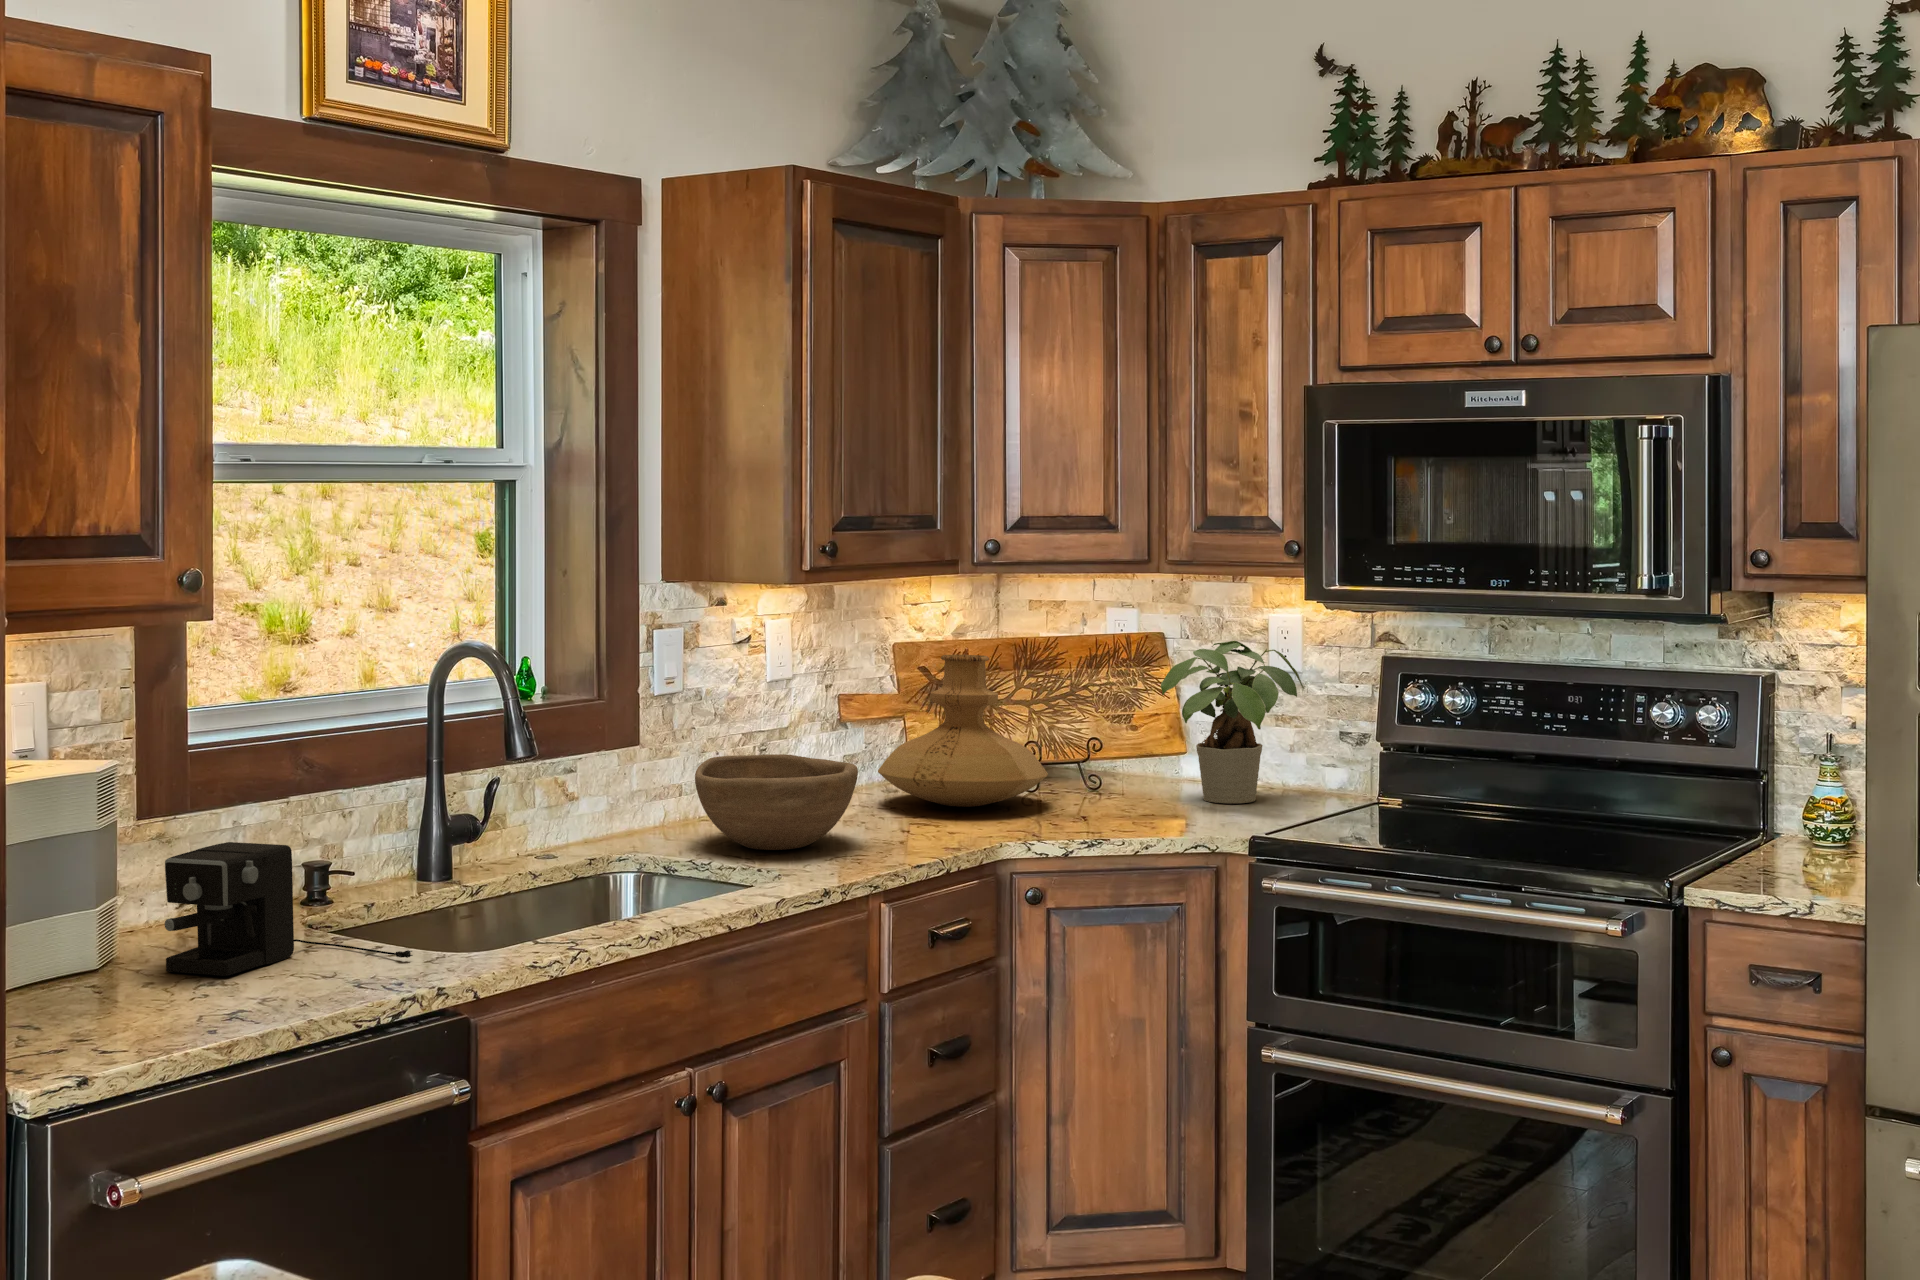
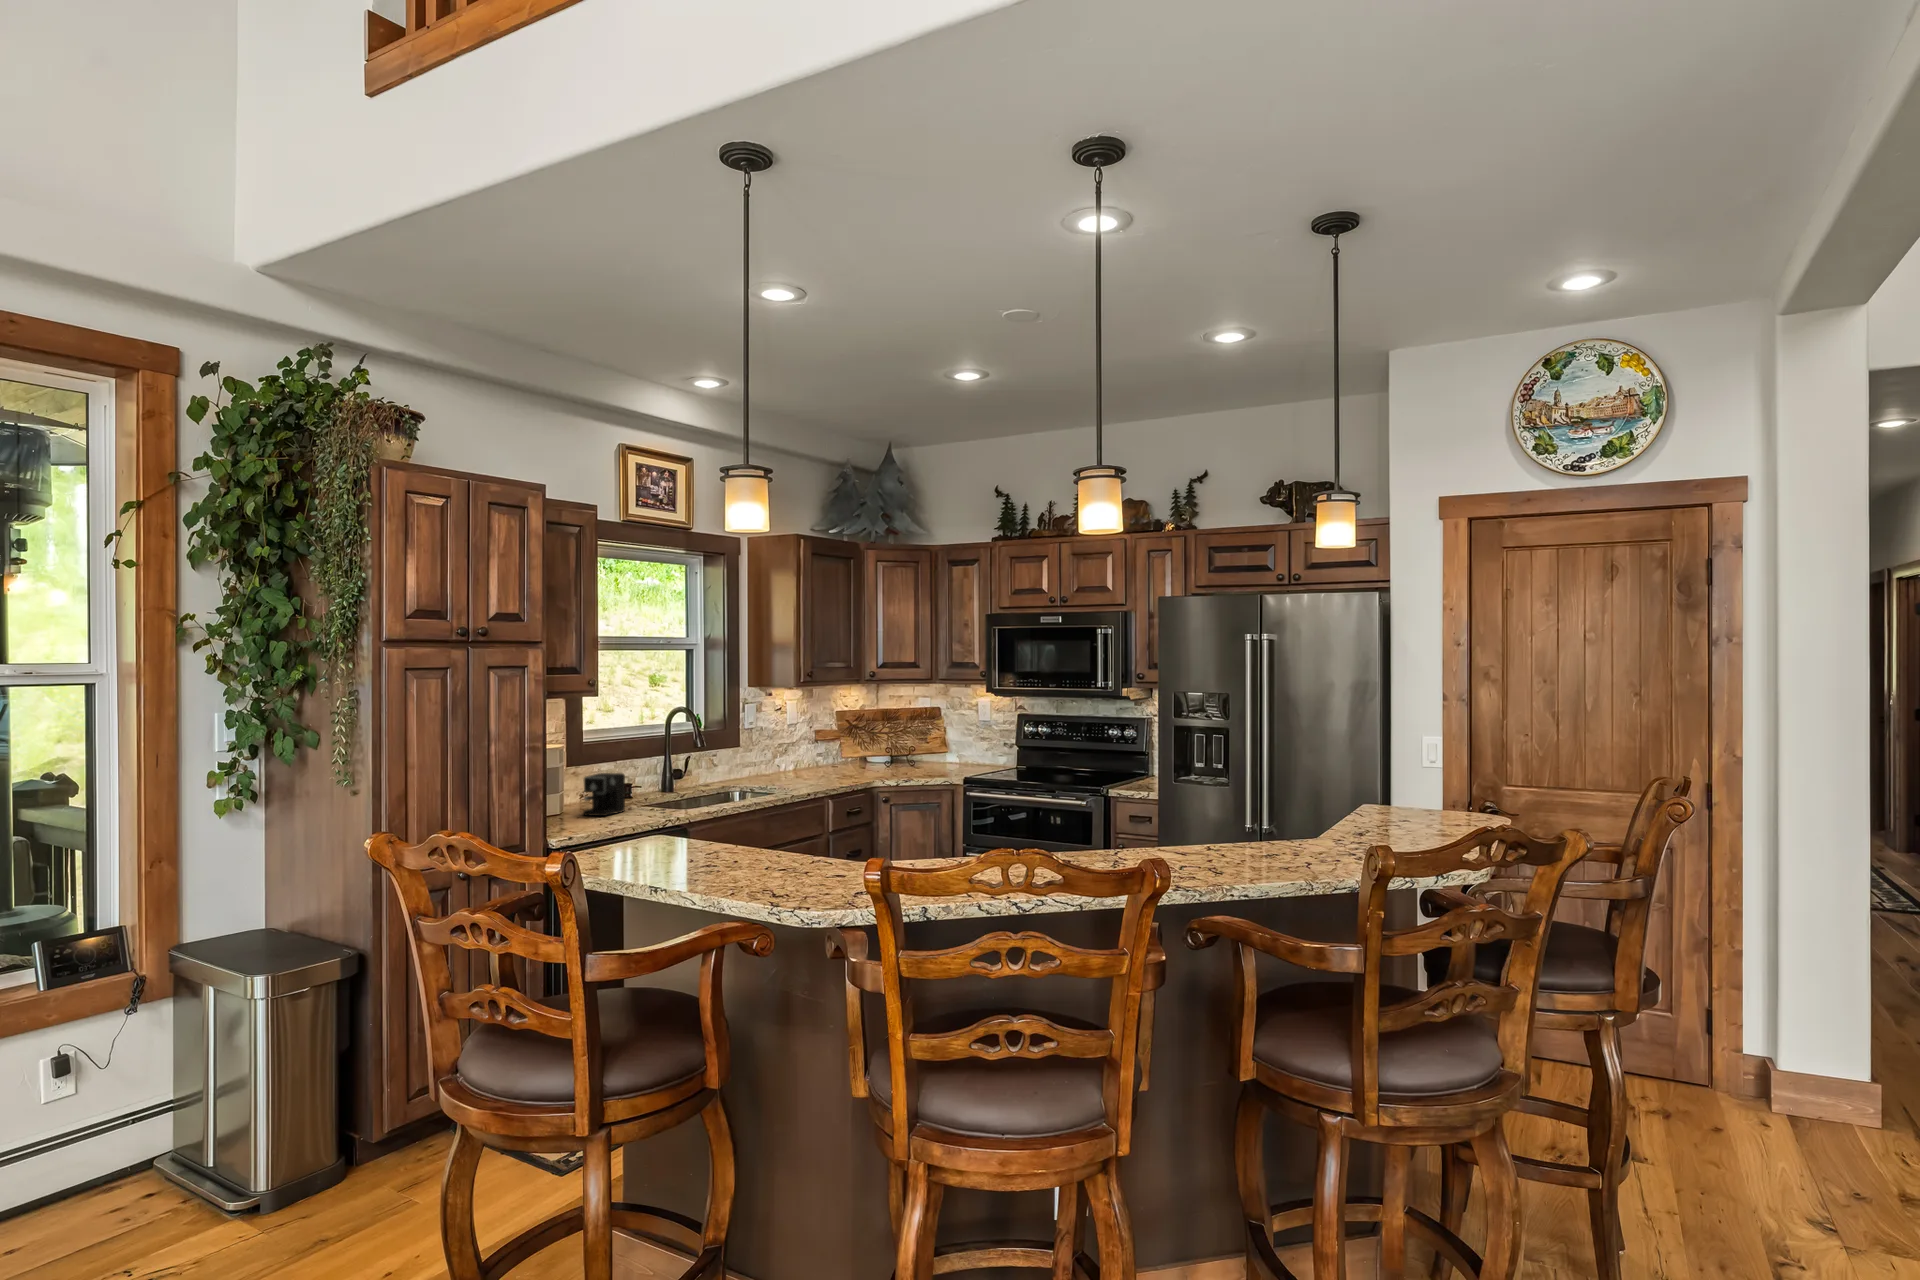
potted plant: present [1161,641,1304,803] -> none [937,708,992,770]
vase: present [878,655,1048,807] -> none [829,714,894,771]
bowl: present [695,754,858,850] -> none [761,750,821,784]

